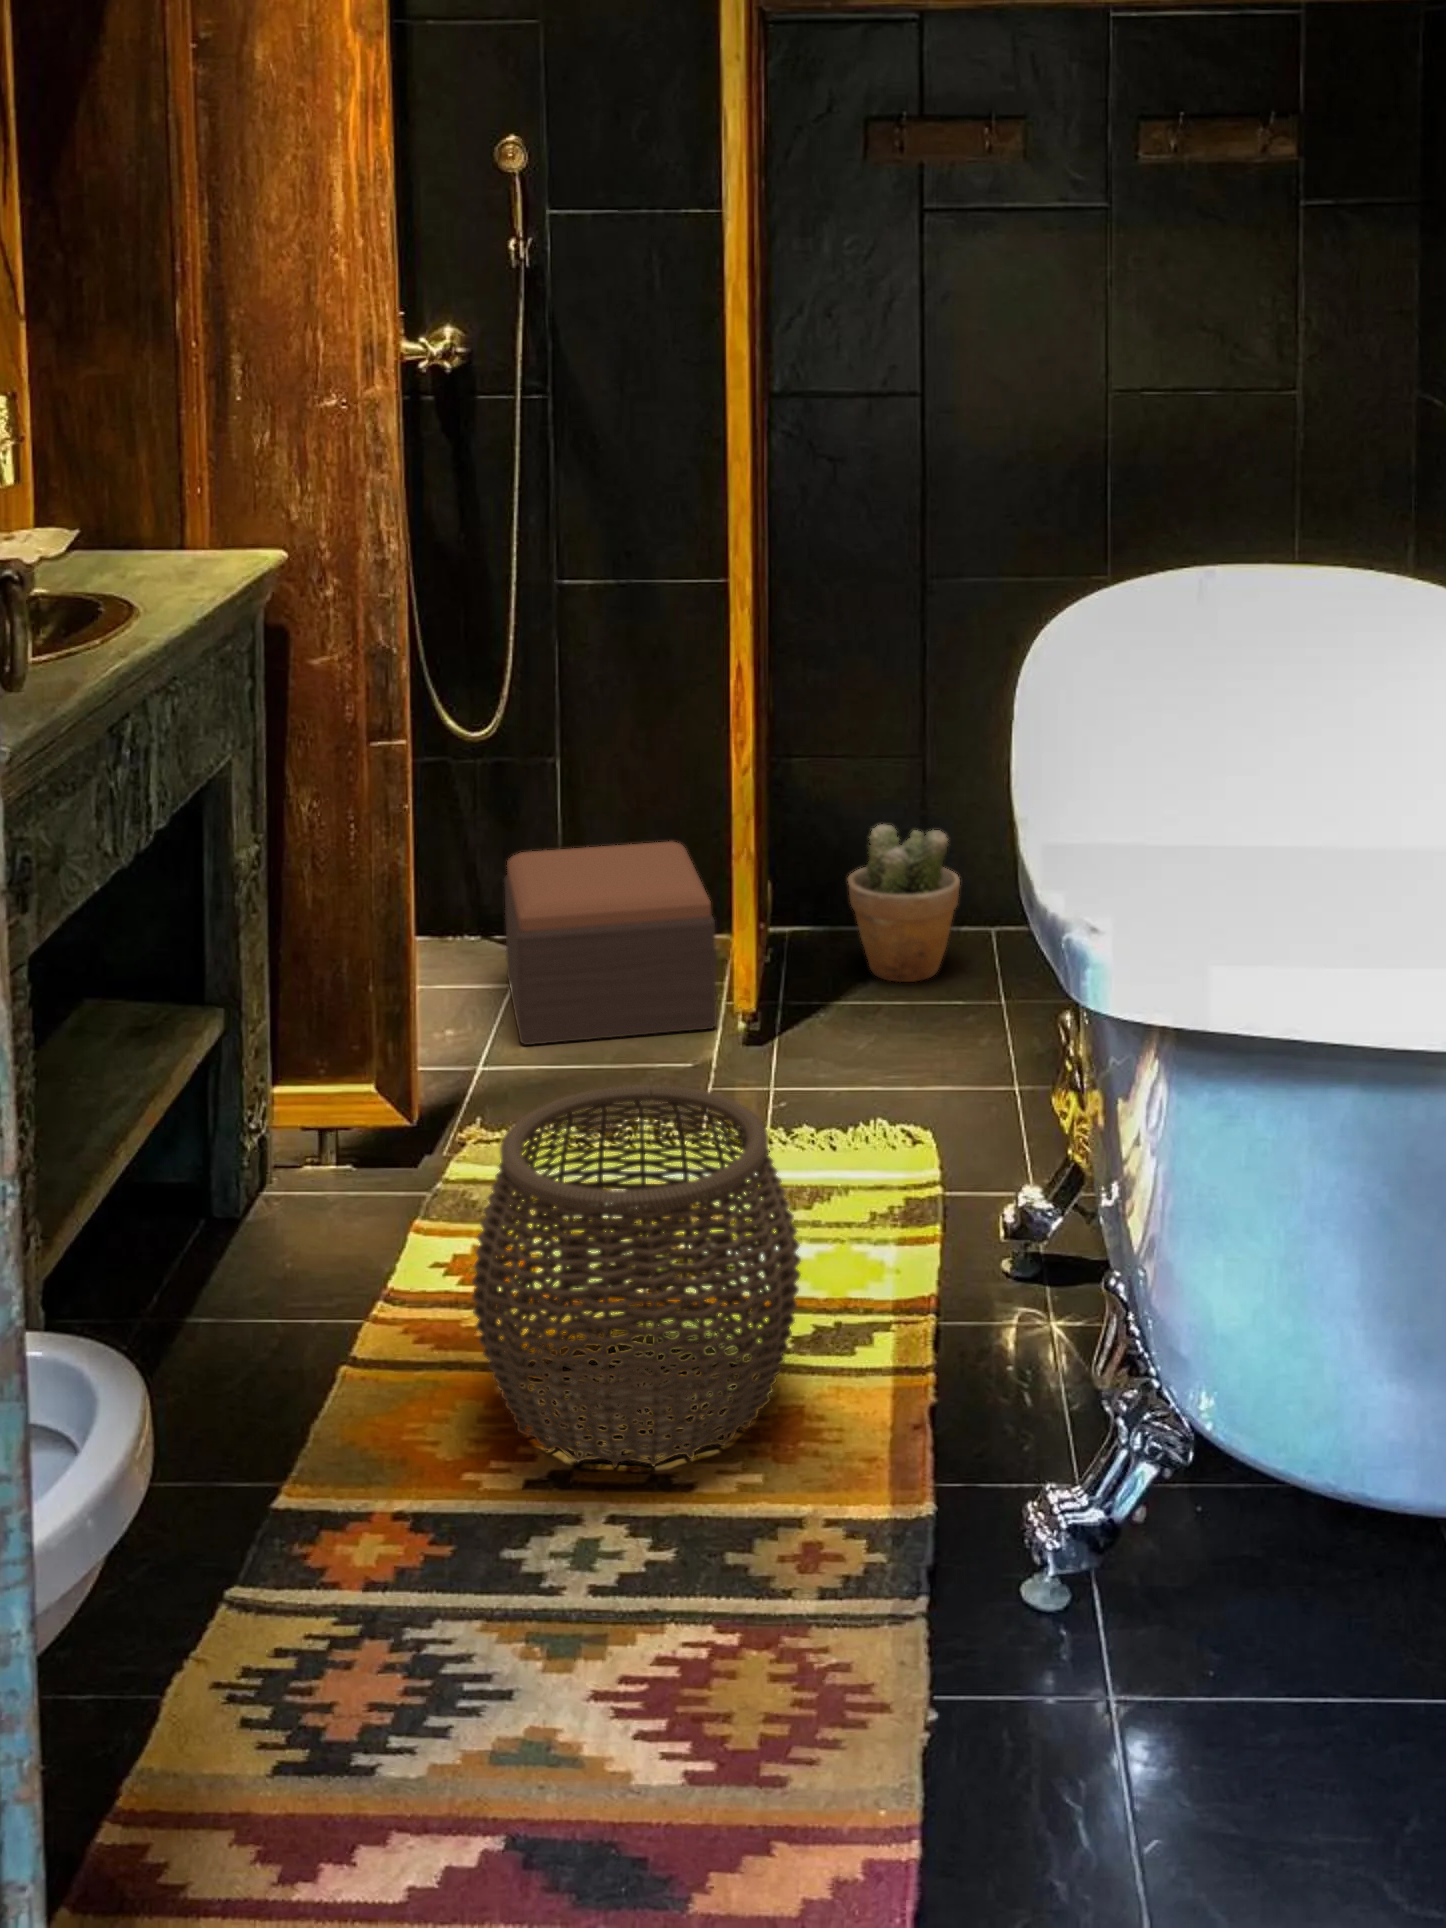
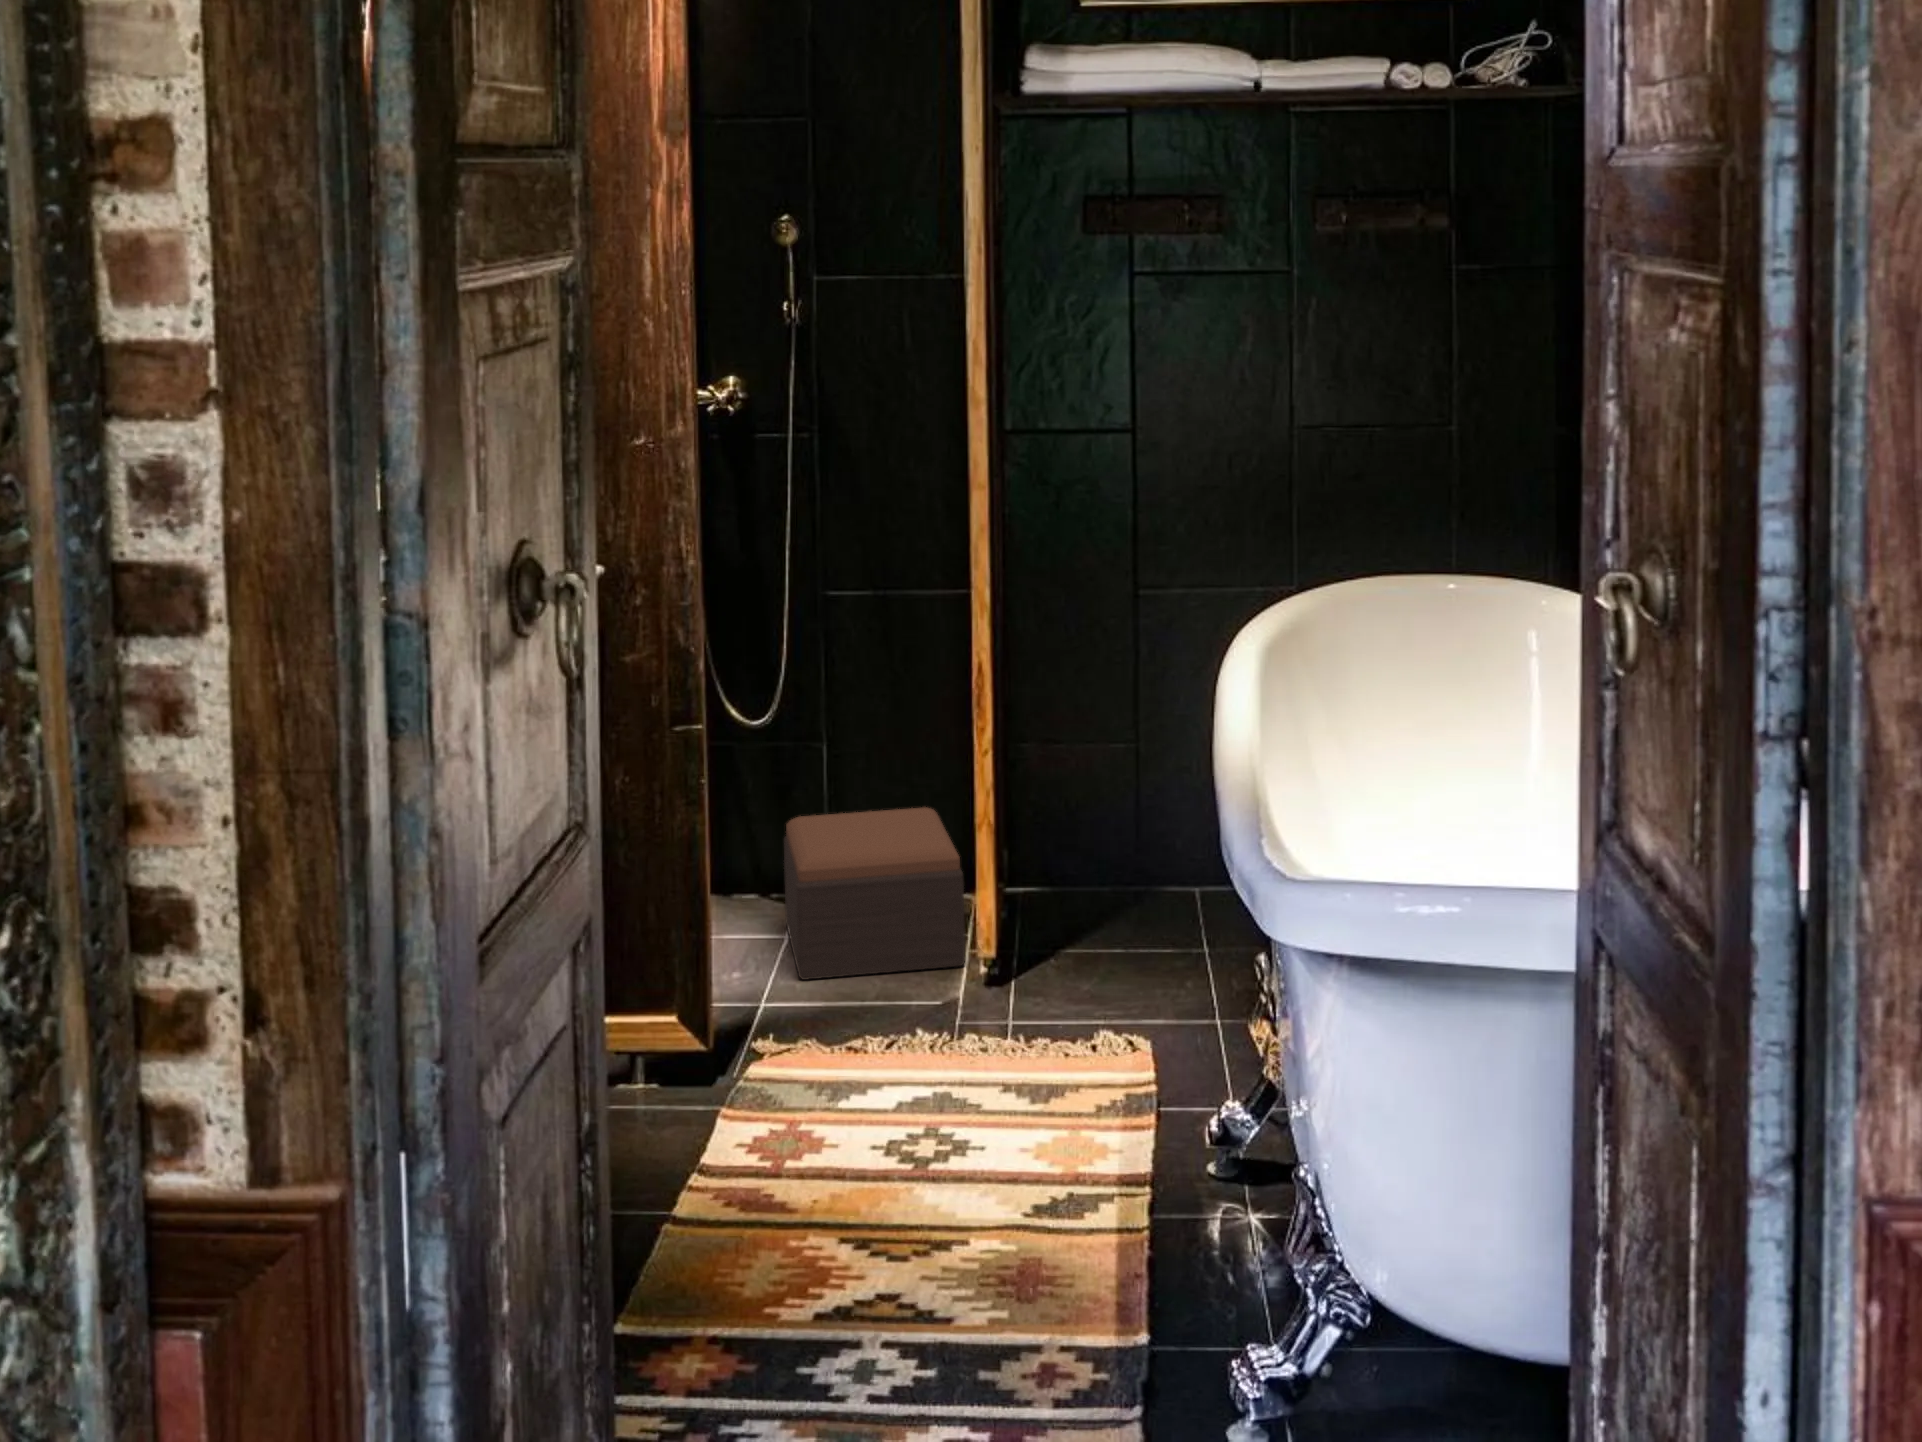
potted plant: present [848,825,960,982] -> none [1076,792,1172,928]
woven basket: present [472,1085,801,1467] -> none [772,995,1038,1305]

